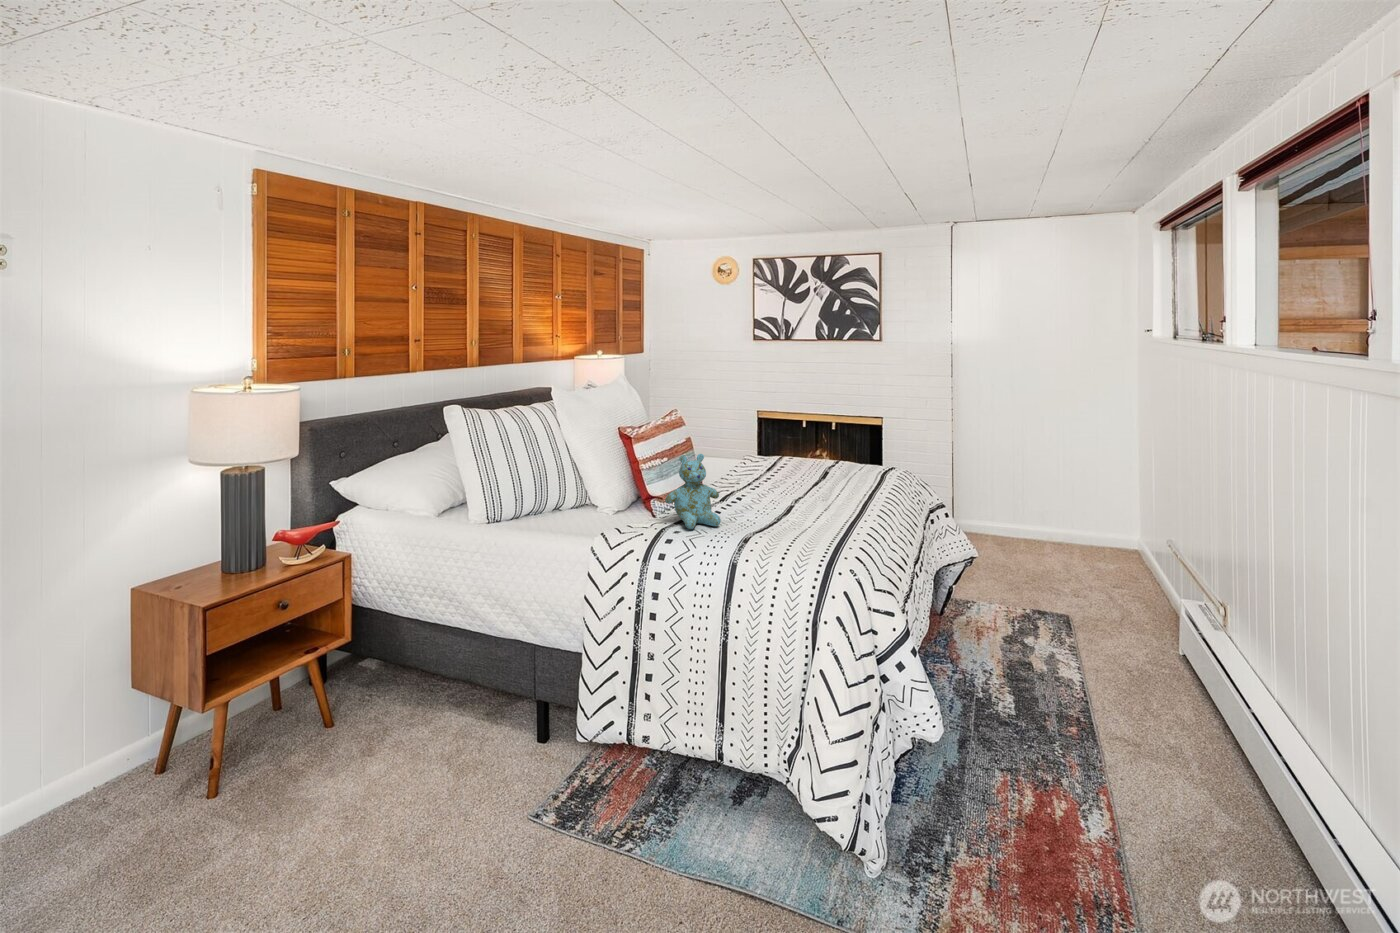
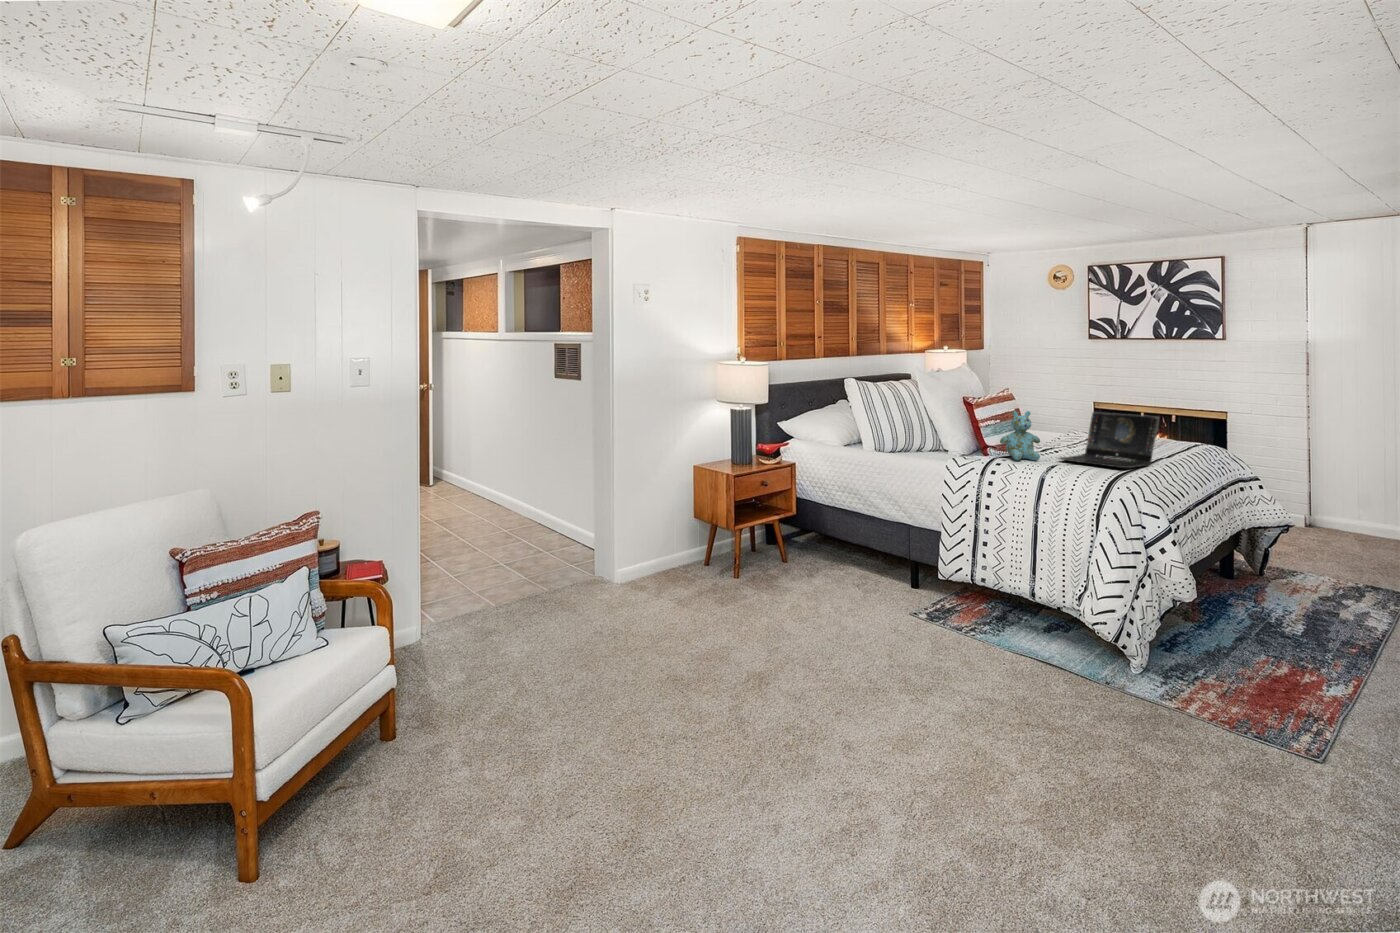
laptop: none [744,450,868,538] -> present [1058,412,1159,468]

